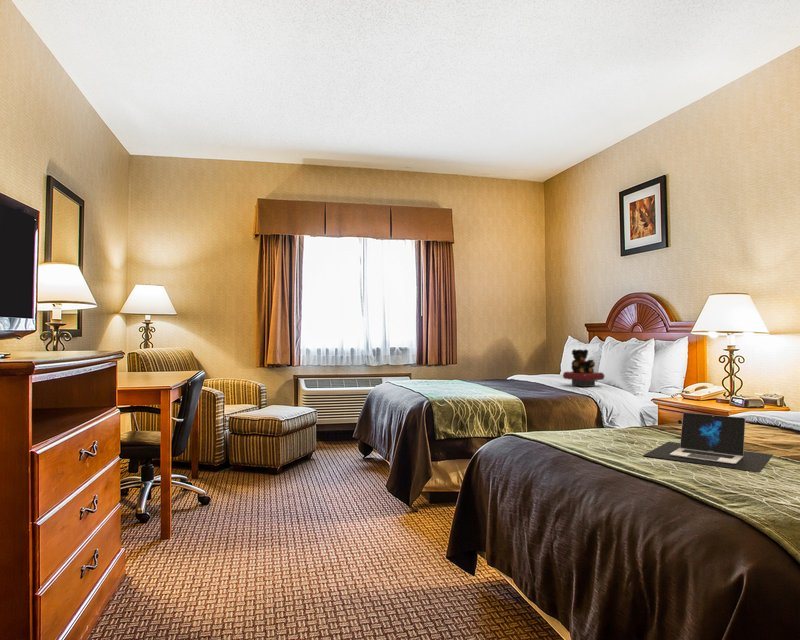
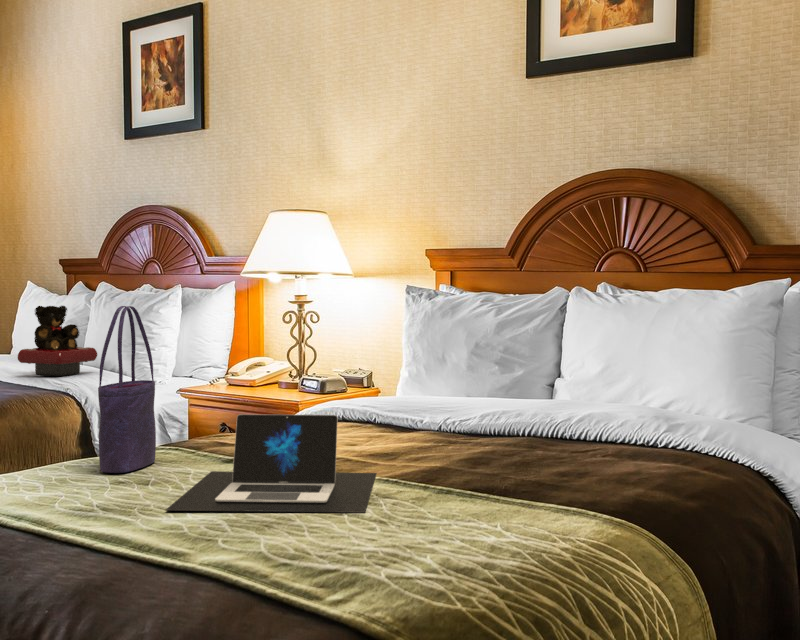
tote bag: none [609,353,638,437] -> present [98,306,156,473]

